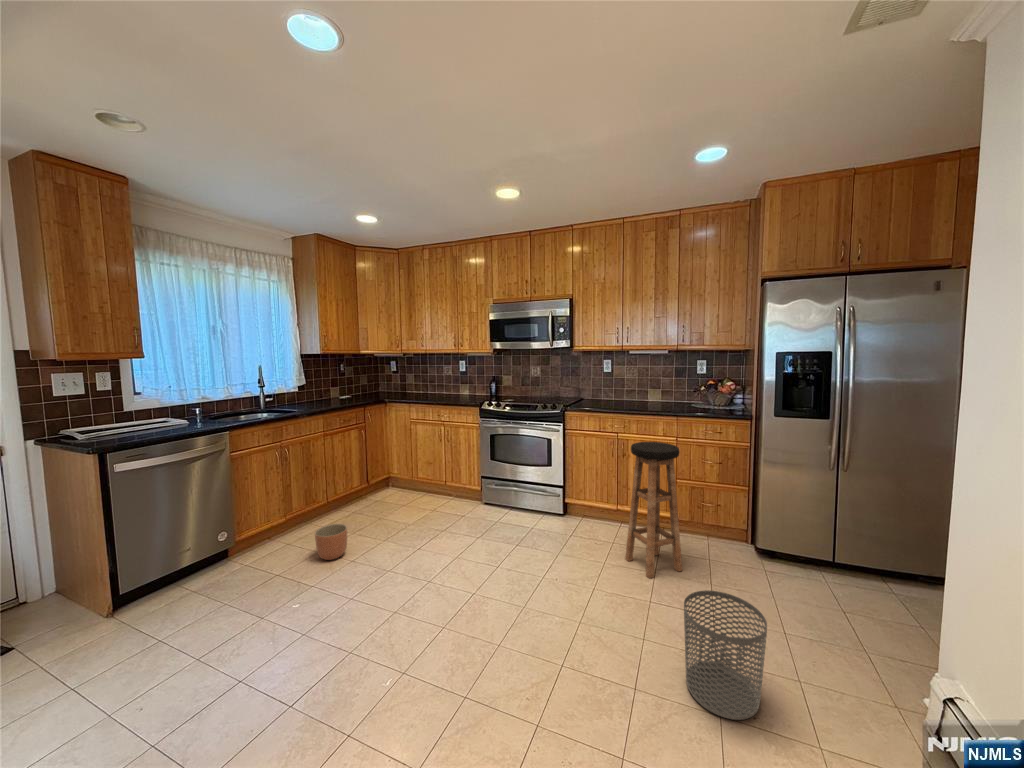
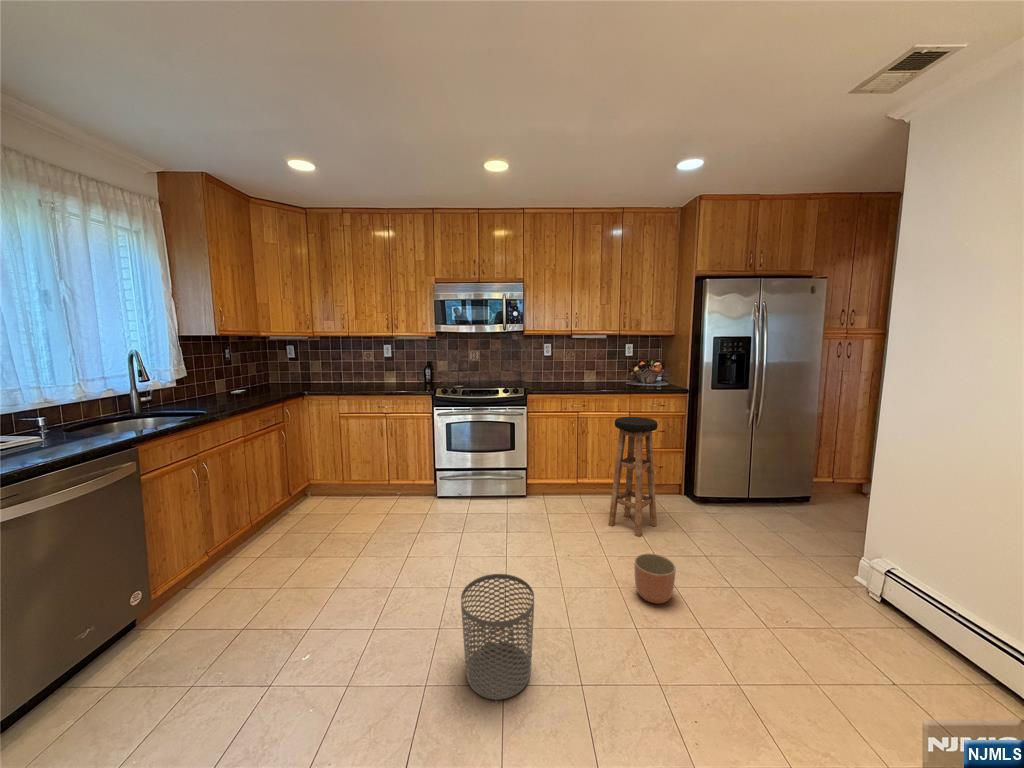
planter: present [315,524,347,560] -> present [634,553,676,604]
waste bin: present [684,590,767,720] -> present [461,574,534,700]

